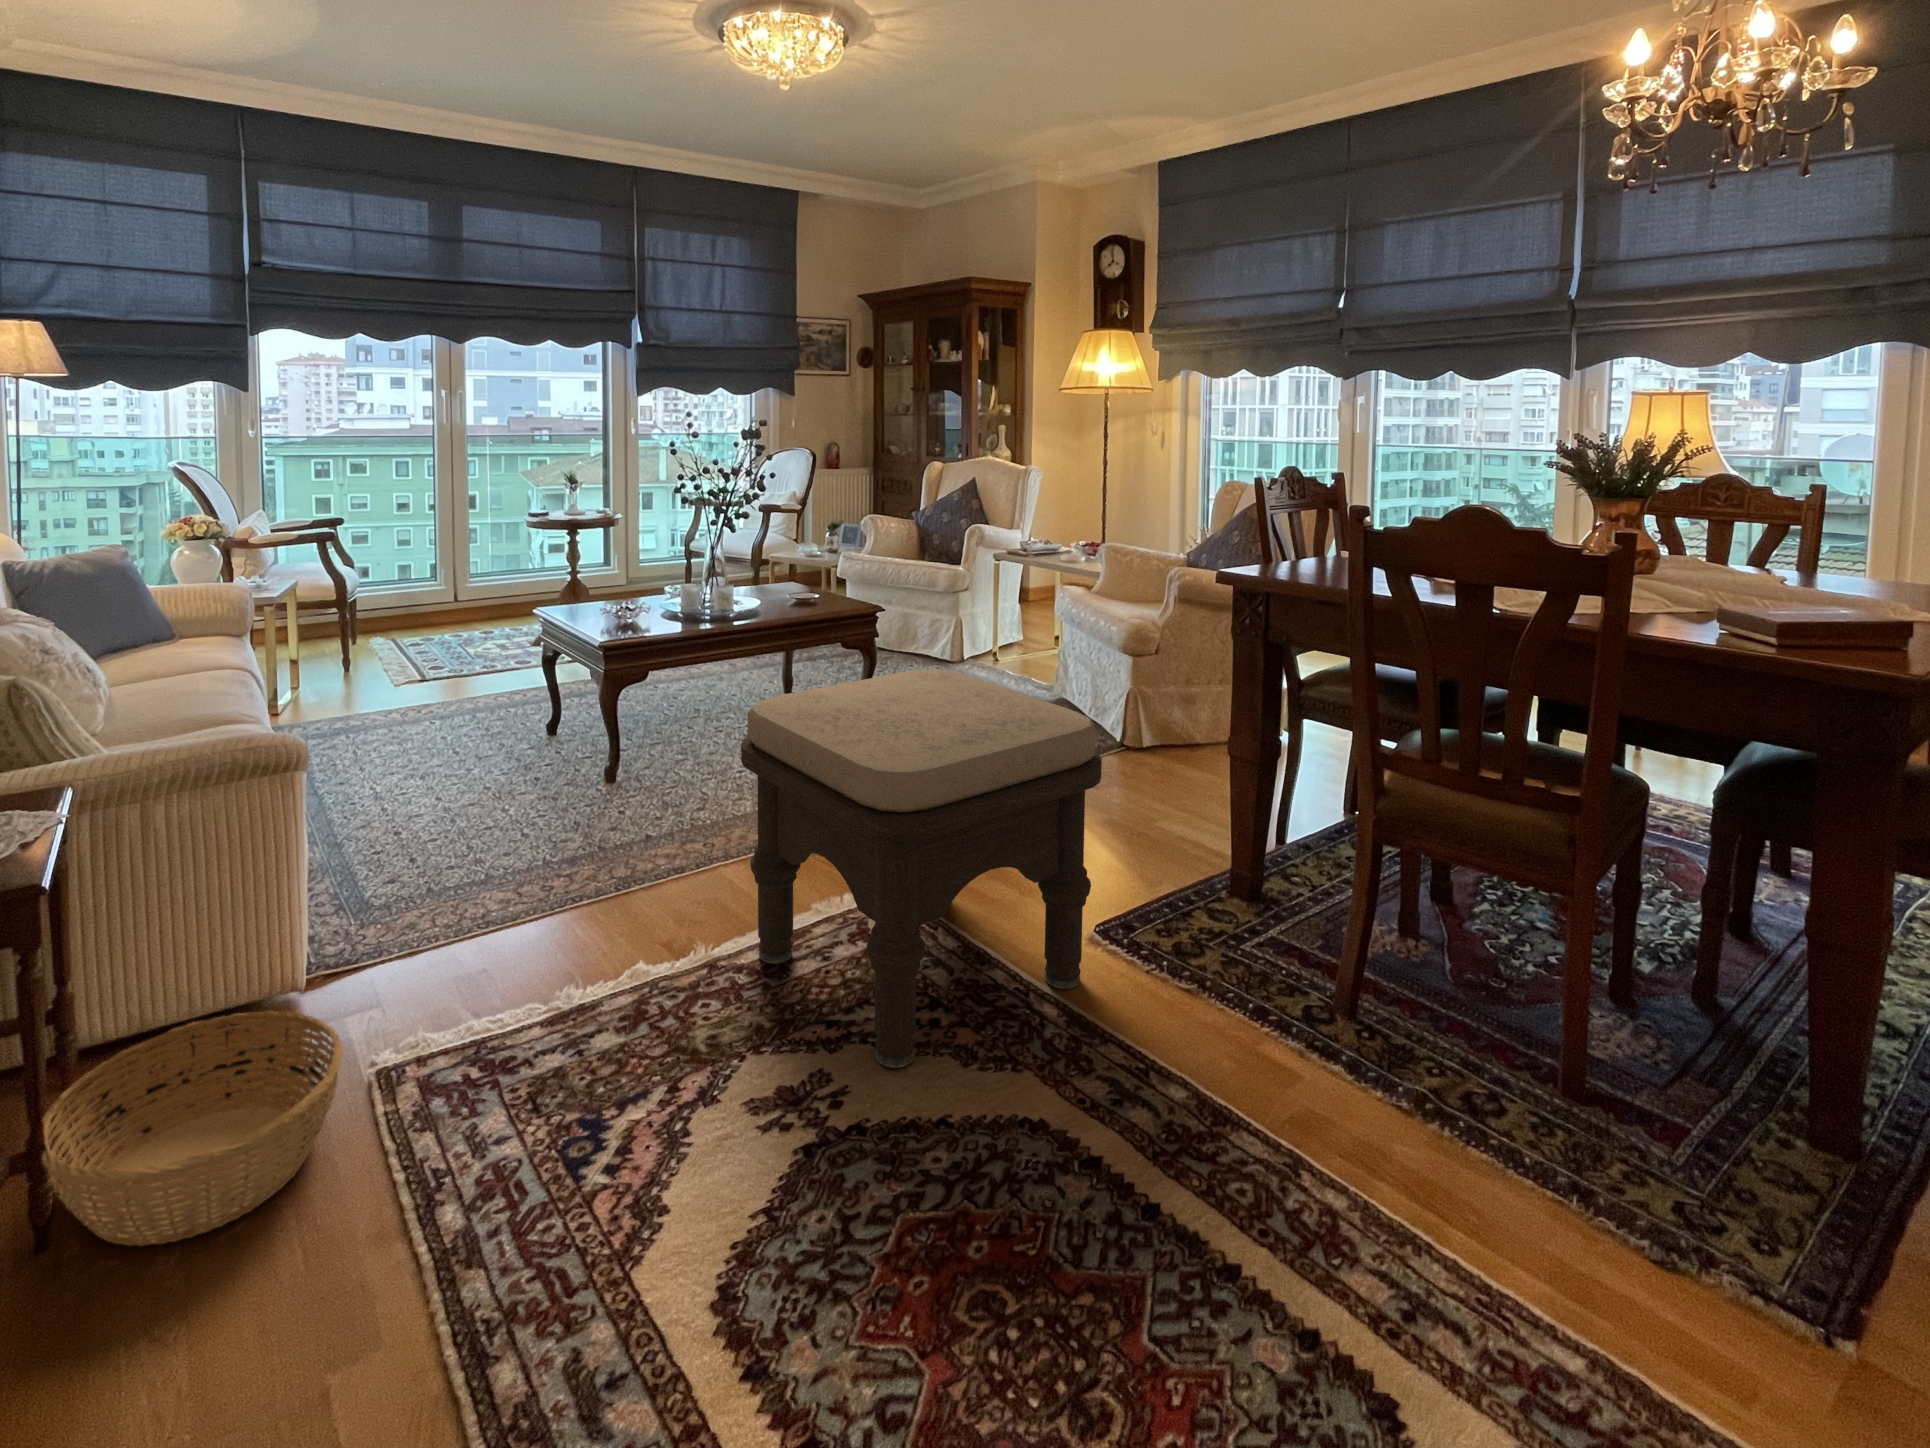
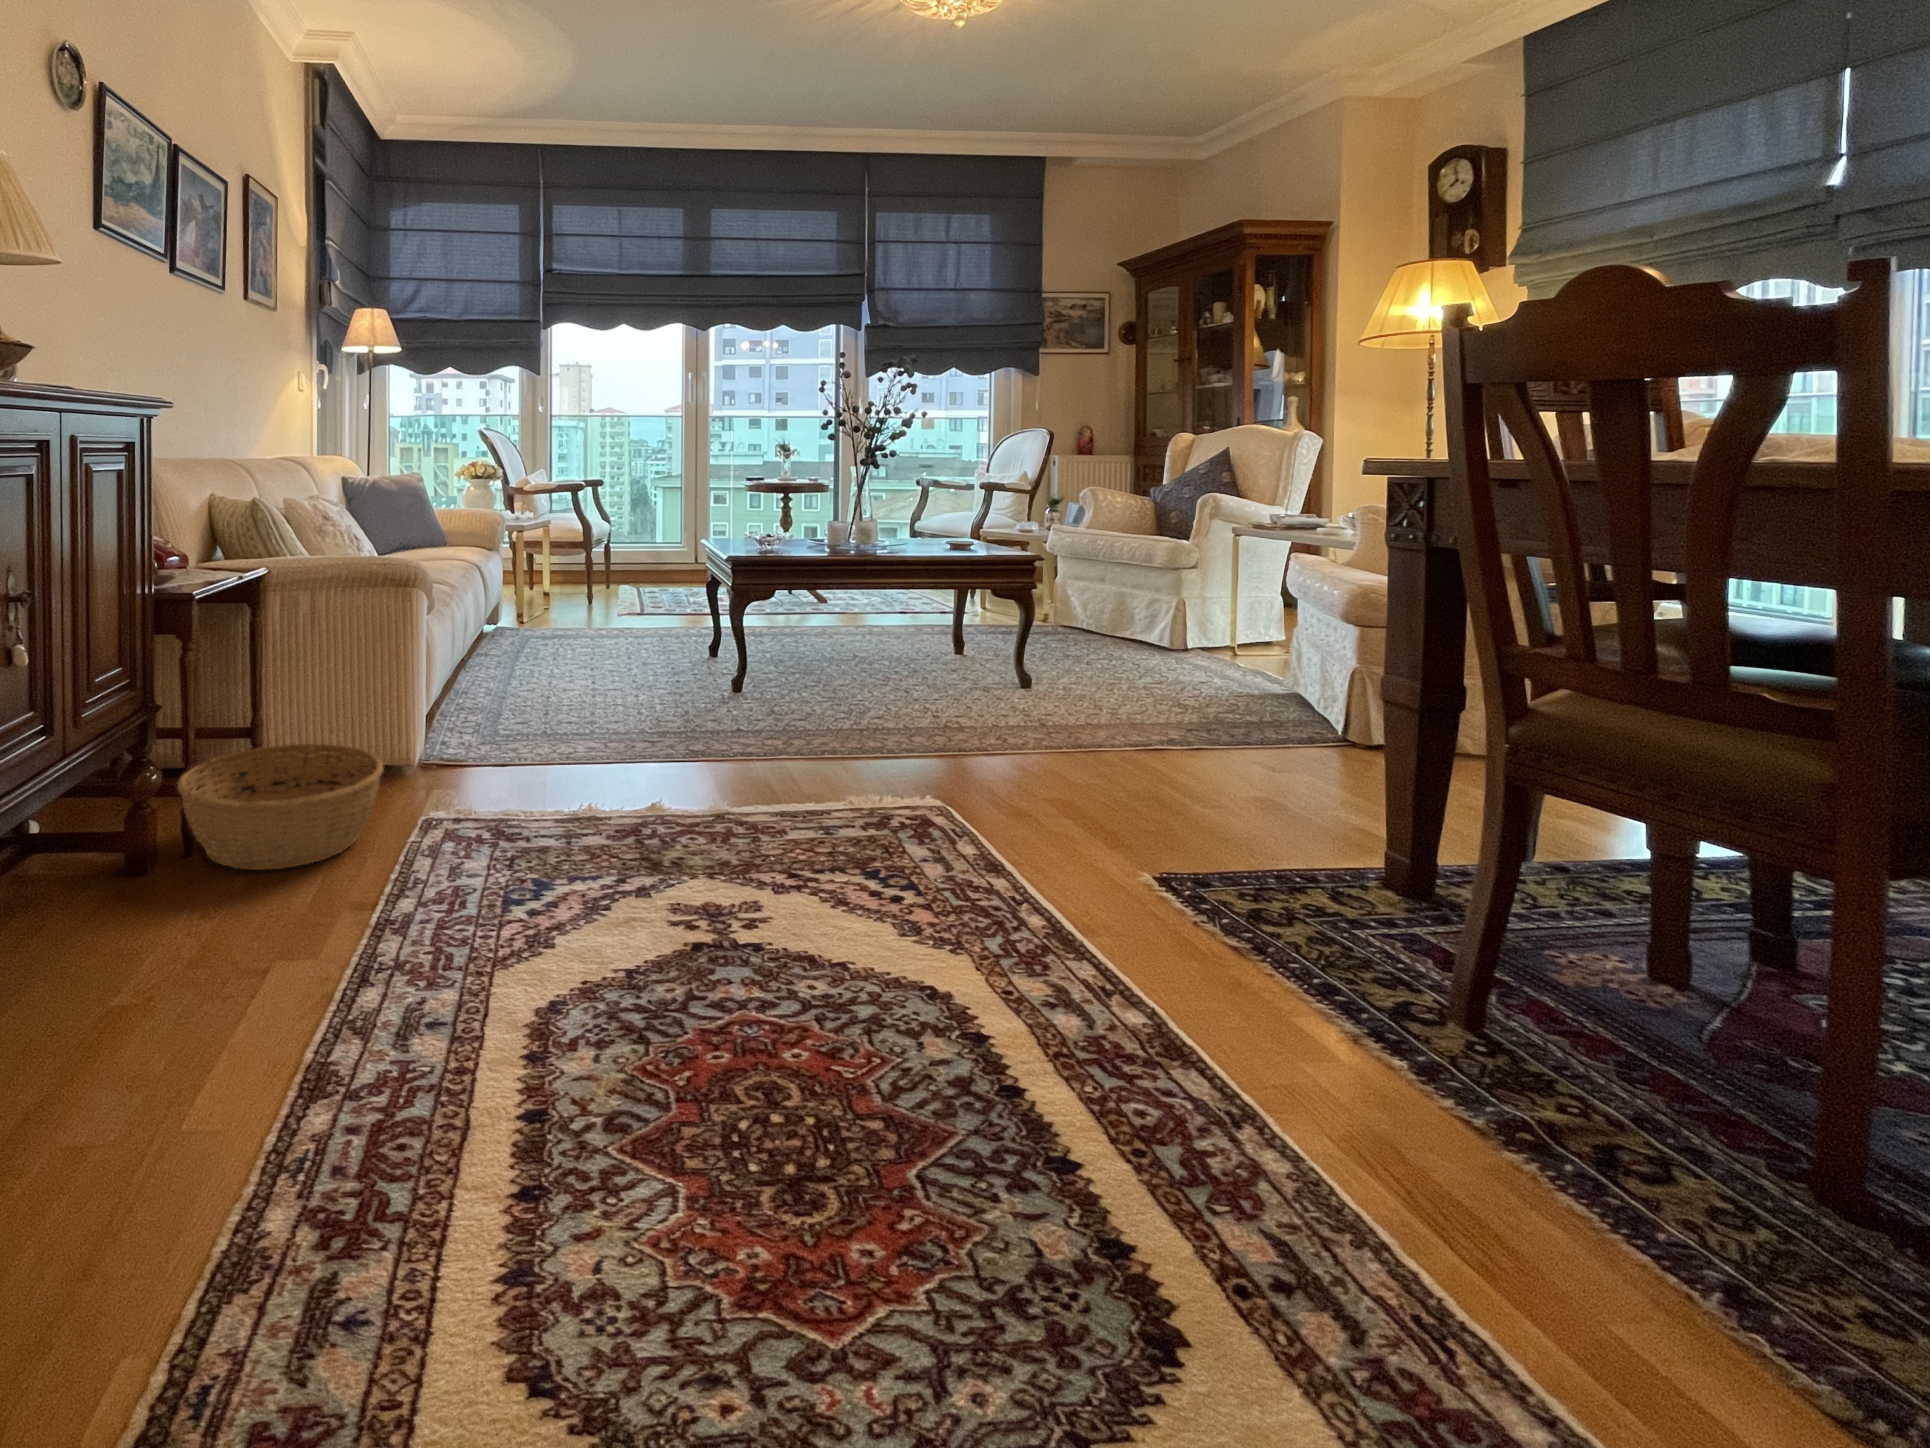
ottoman: present [741,670,1102,1068] -> none [748,560,1125,918]

